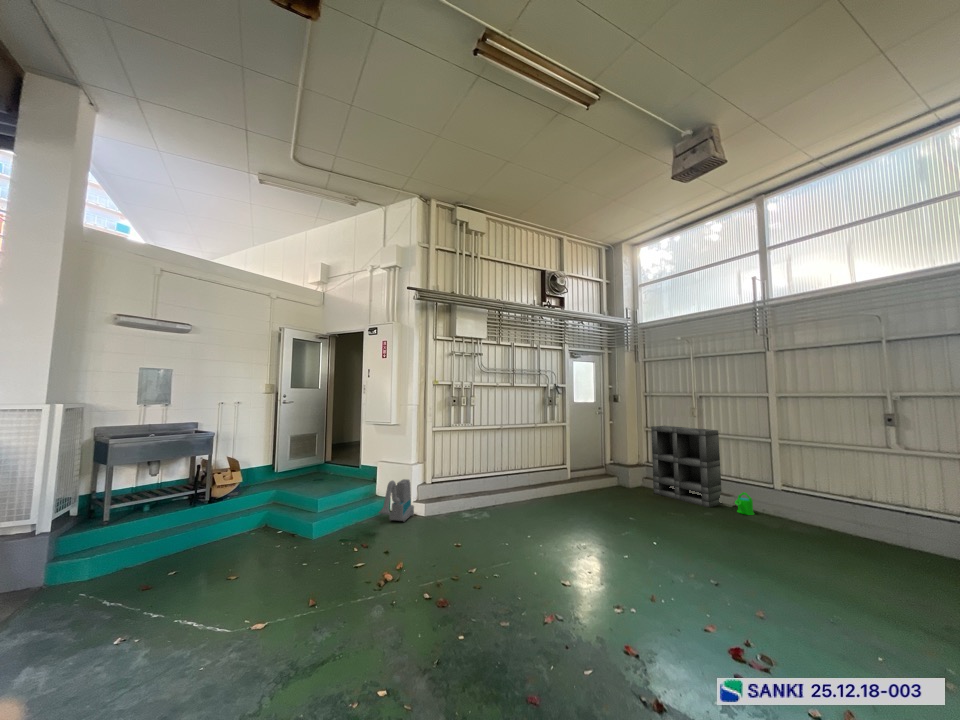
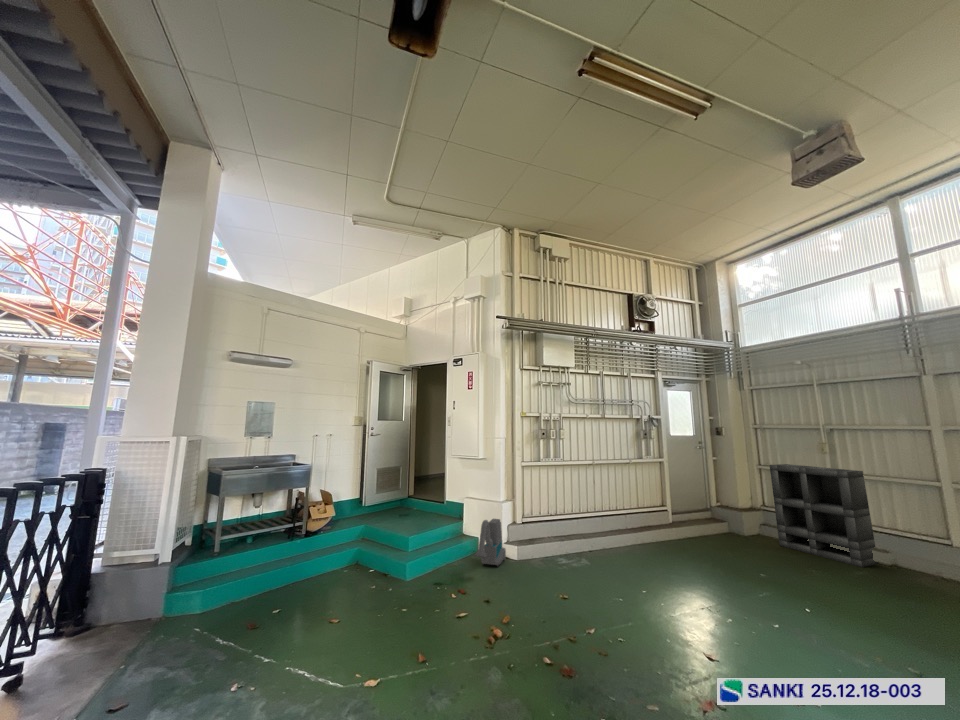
watering can: present [735,492,755,515] -> none [900,550,932,581]

